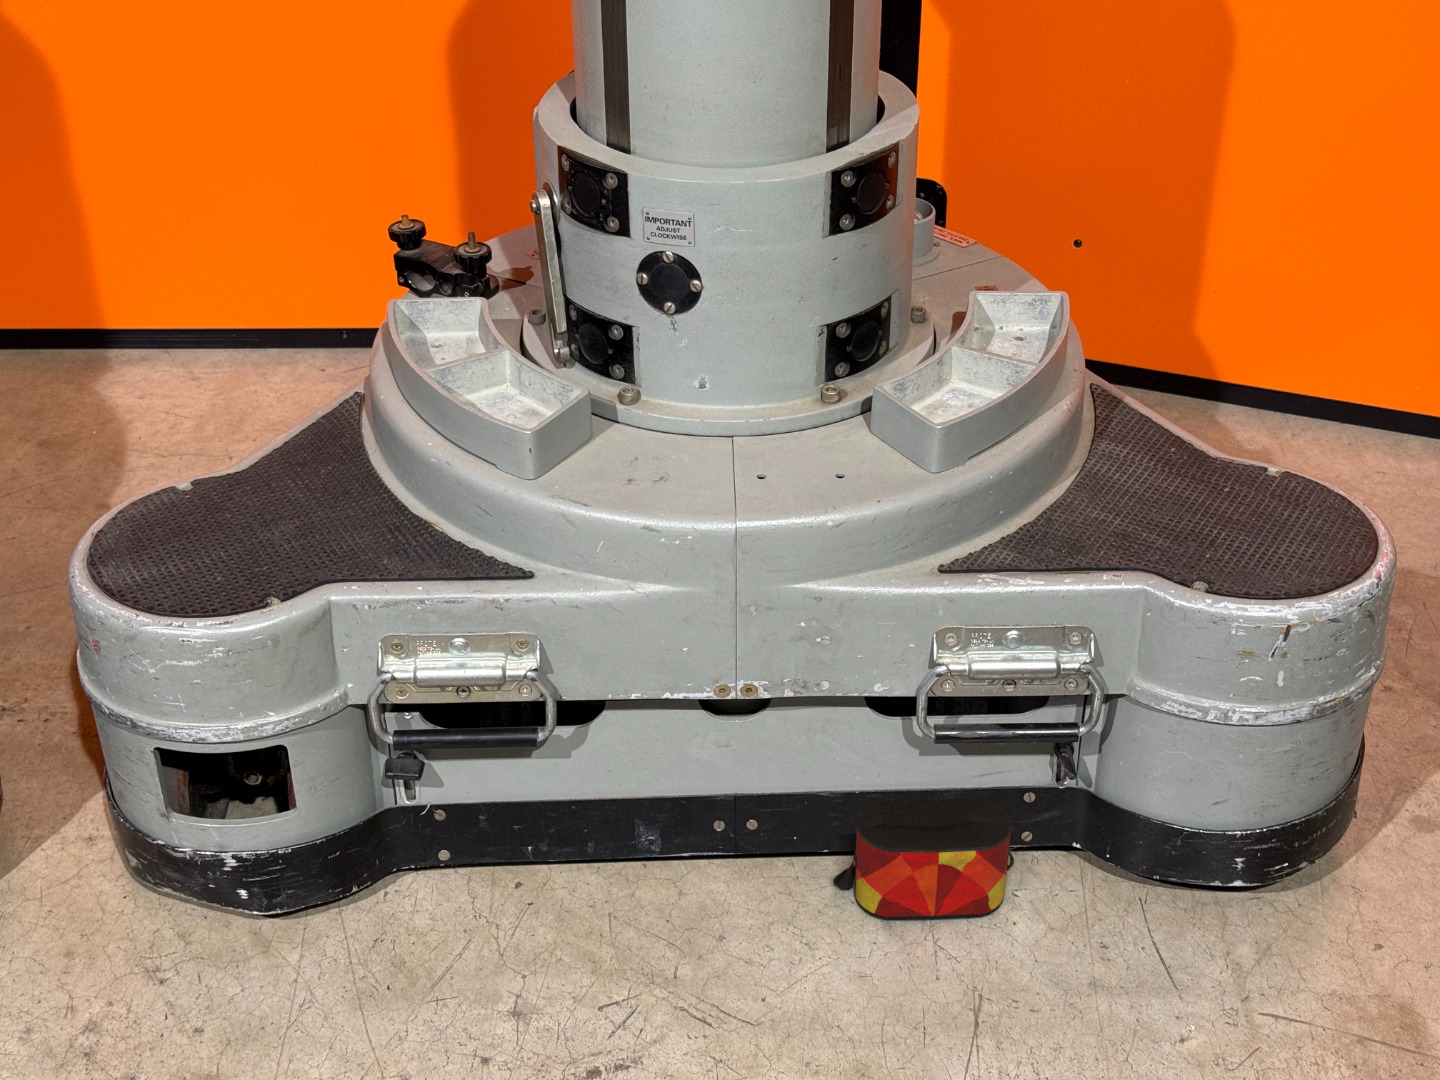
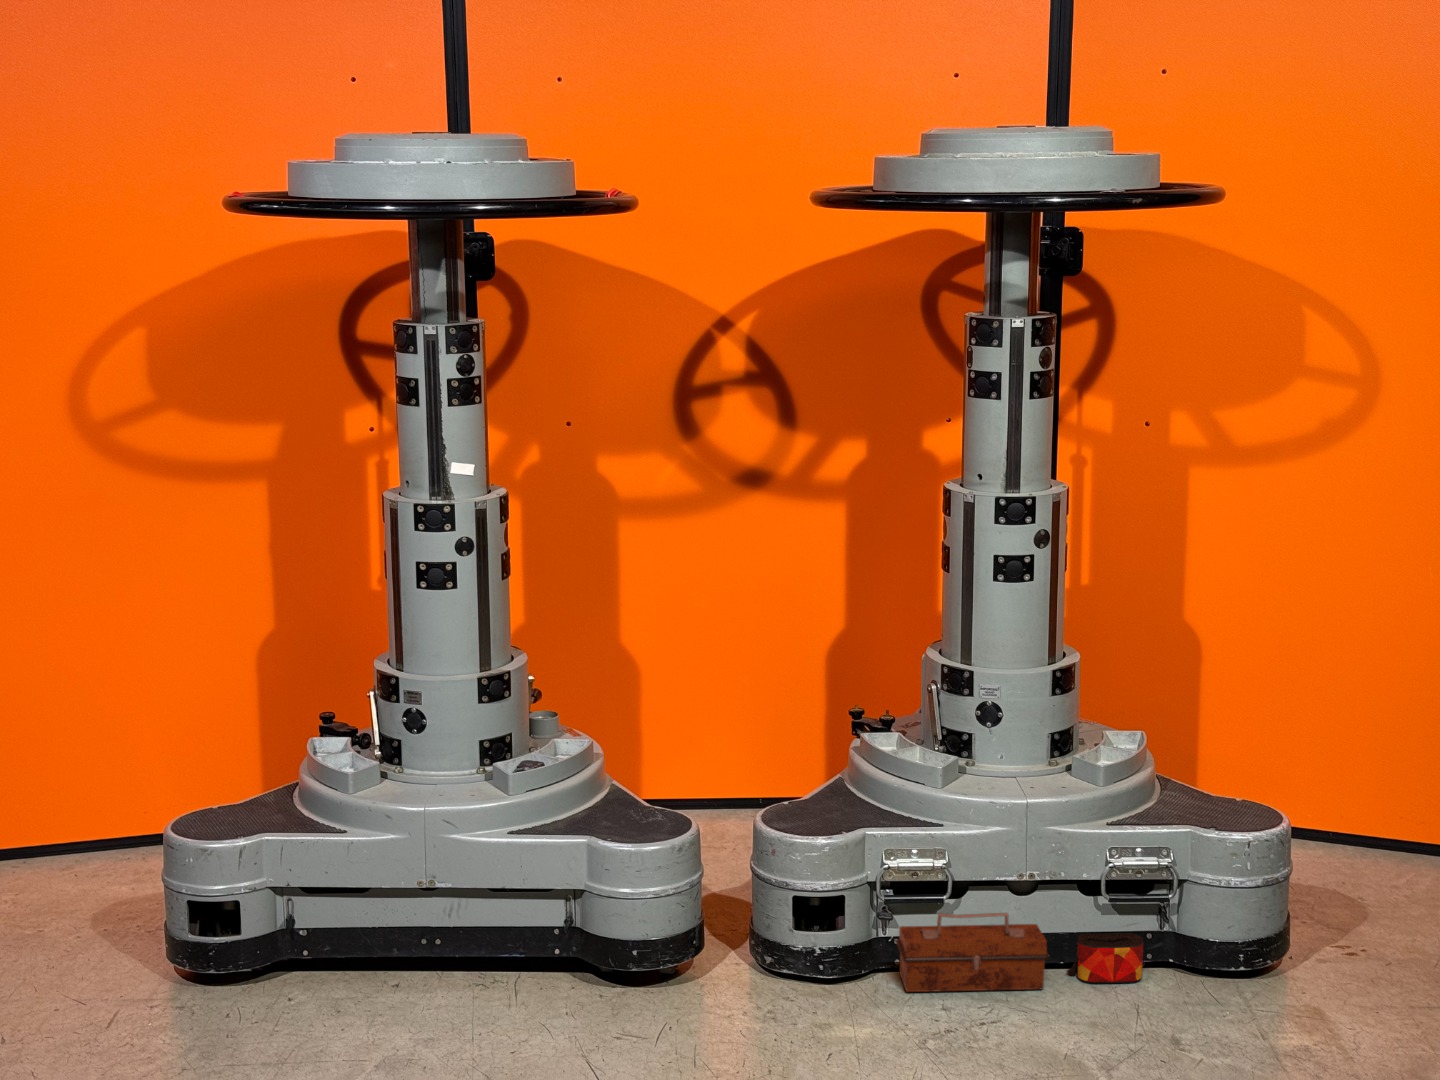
toolbox: none [424,777,779,954] -> present [896,913,1049,992]

